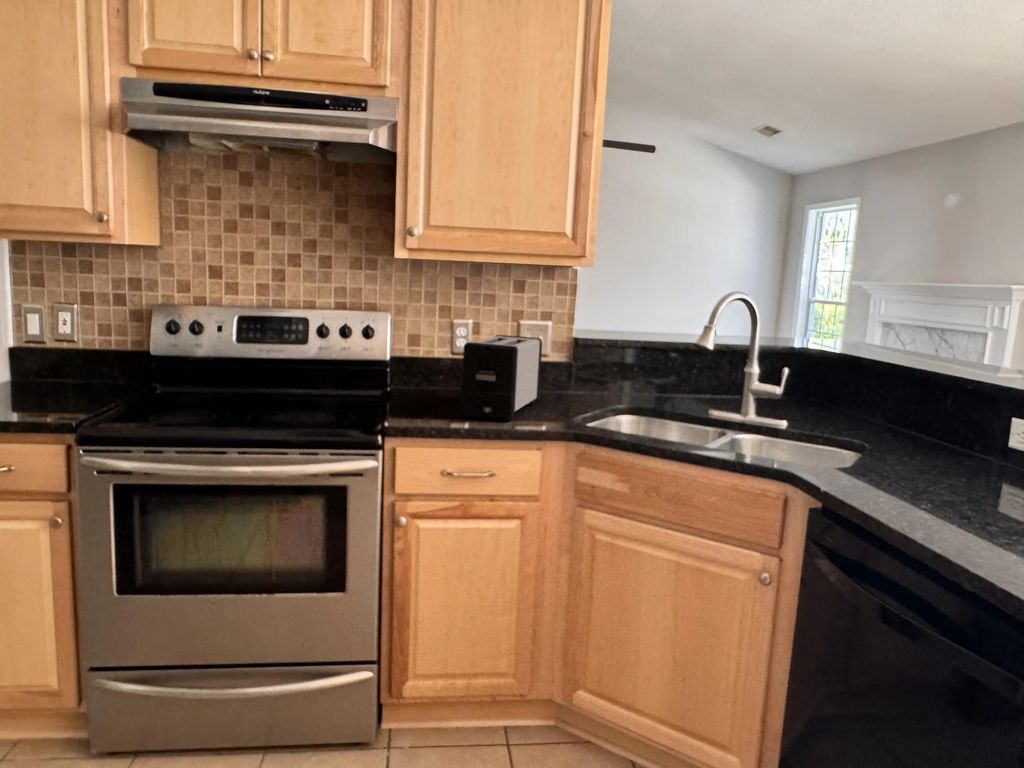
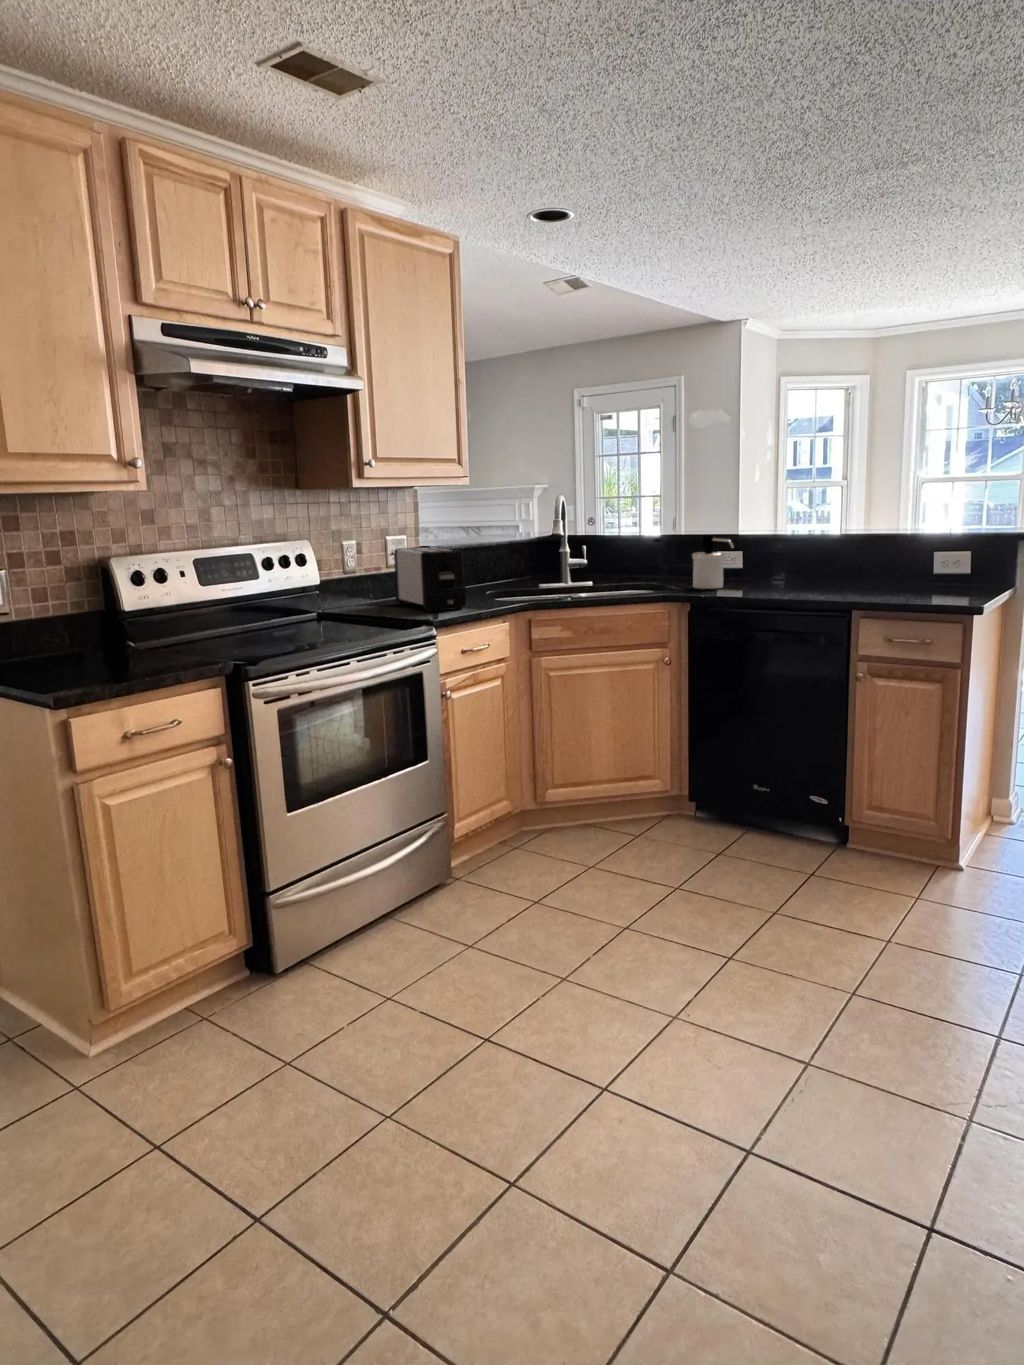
soap dispenser: none [904,384,974,482] -> present [692,535,734,589]

